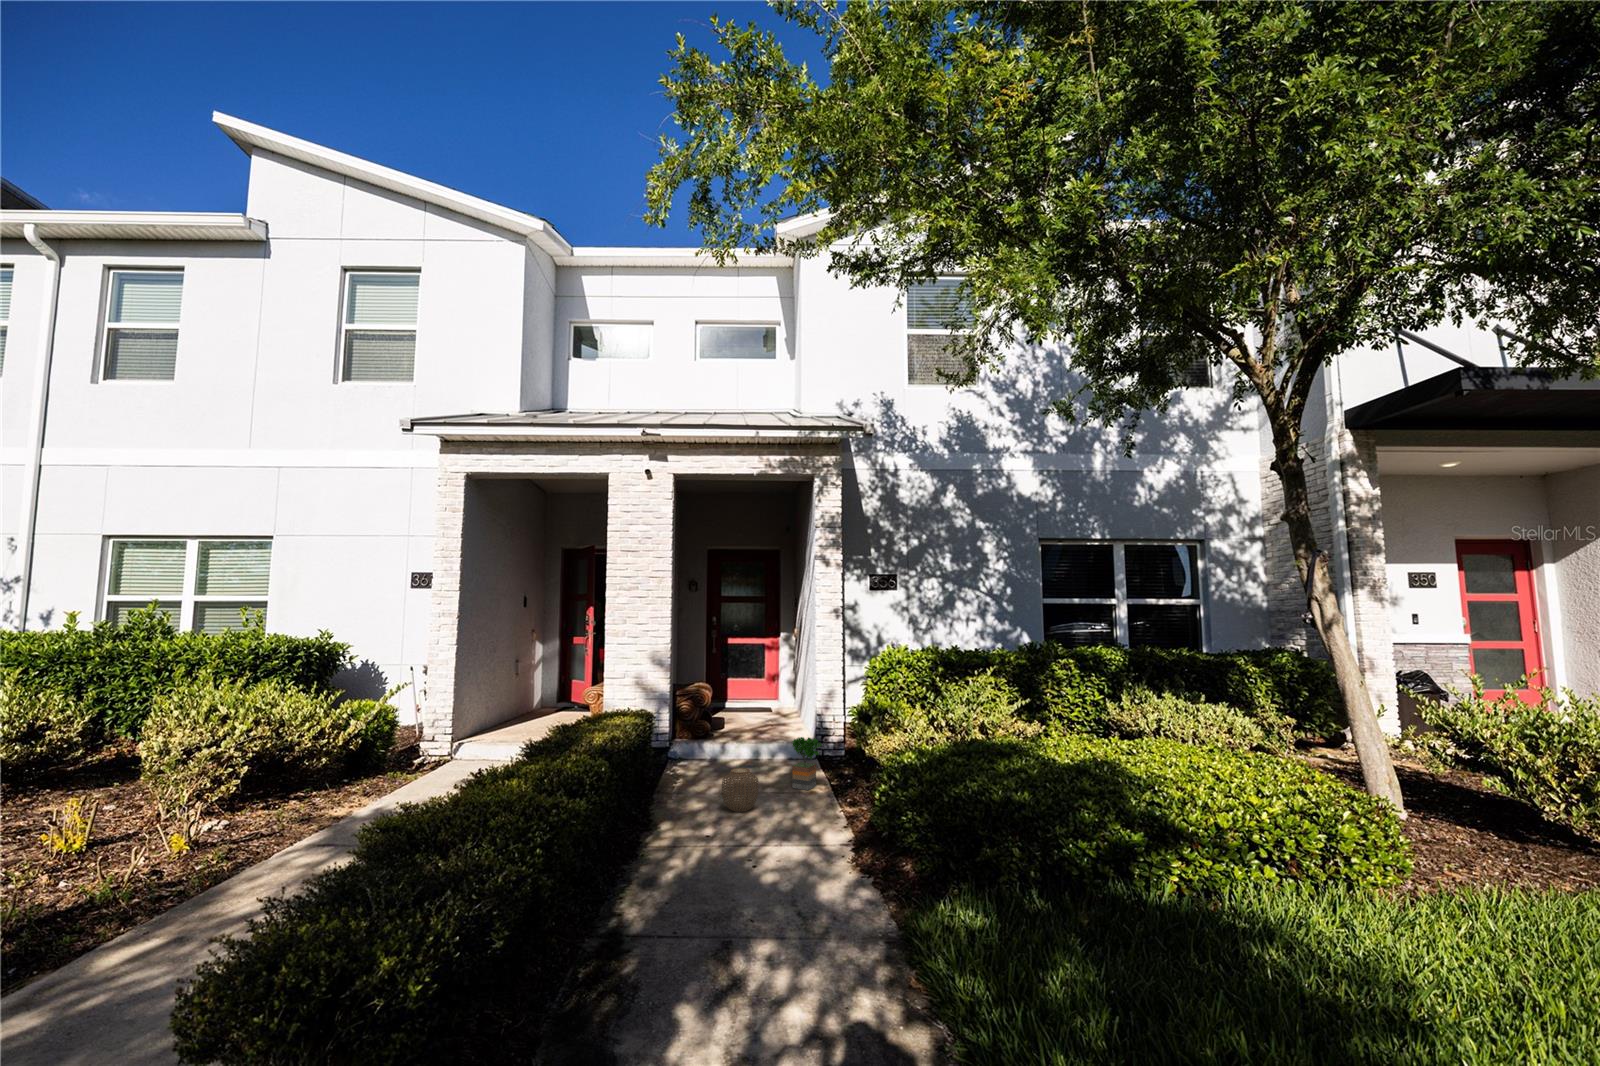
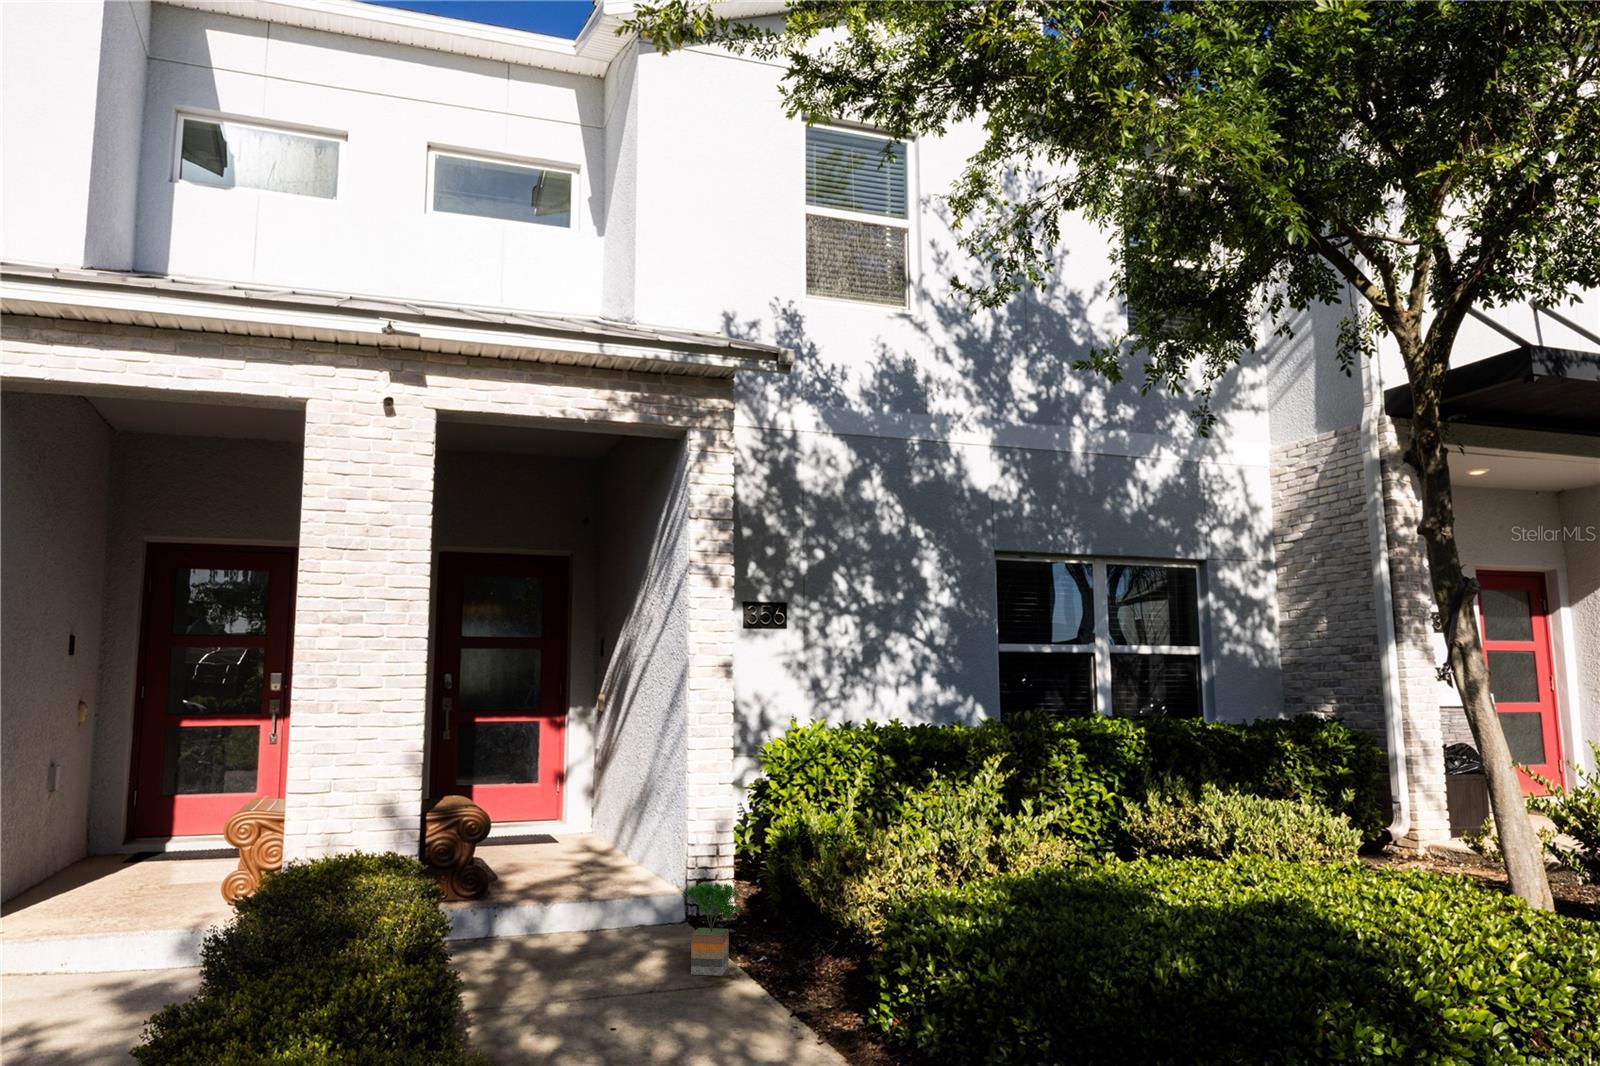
woven basket: present [722,768,758,812] -> none [597,943,664,1024]

